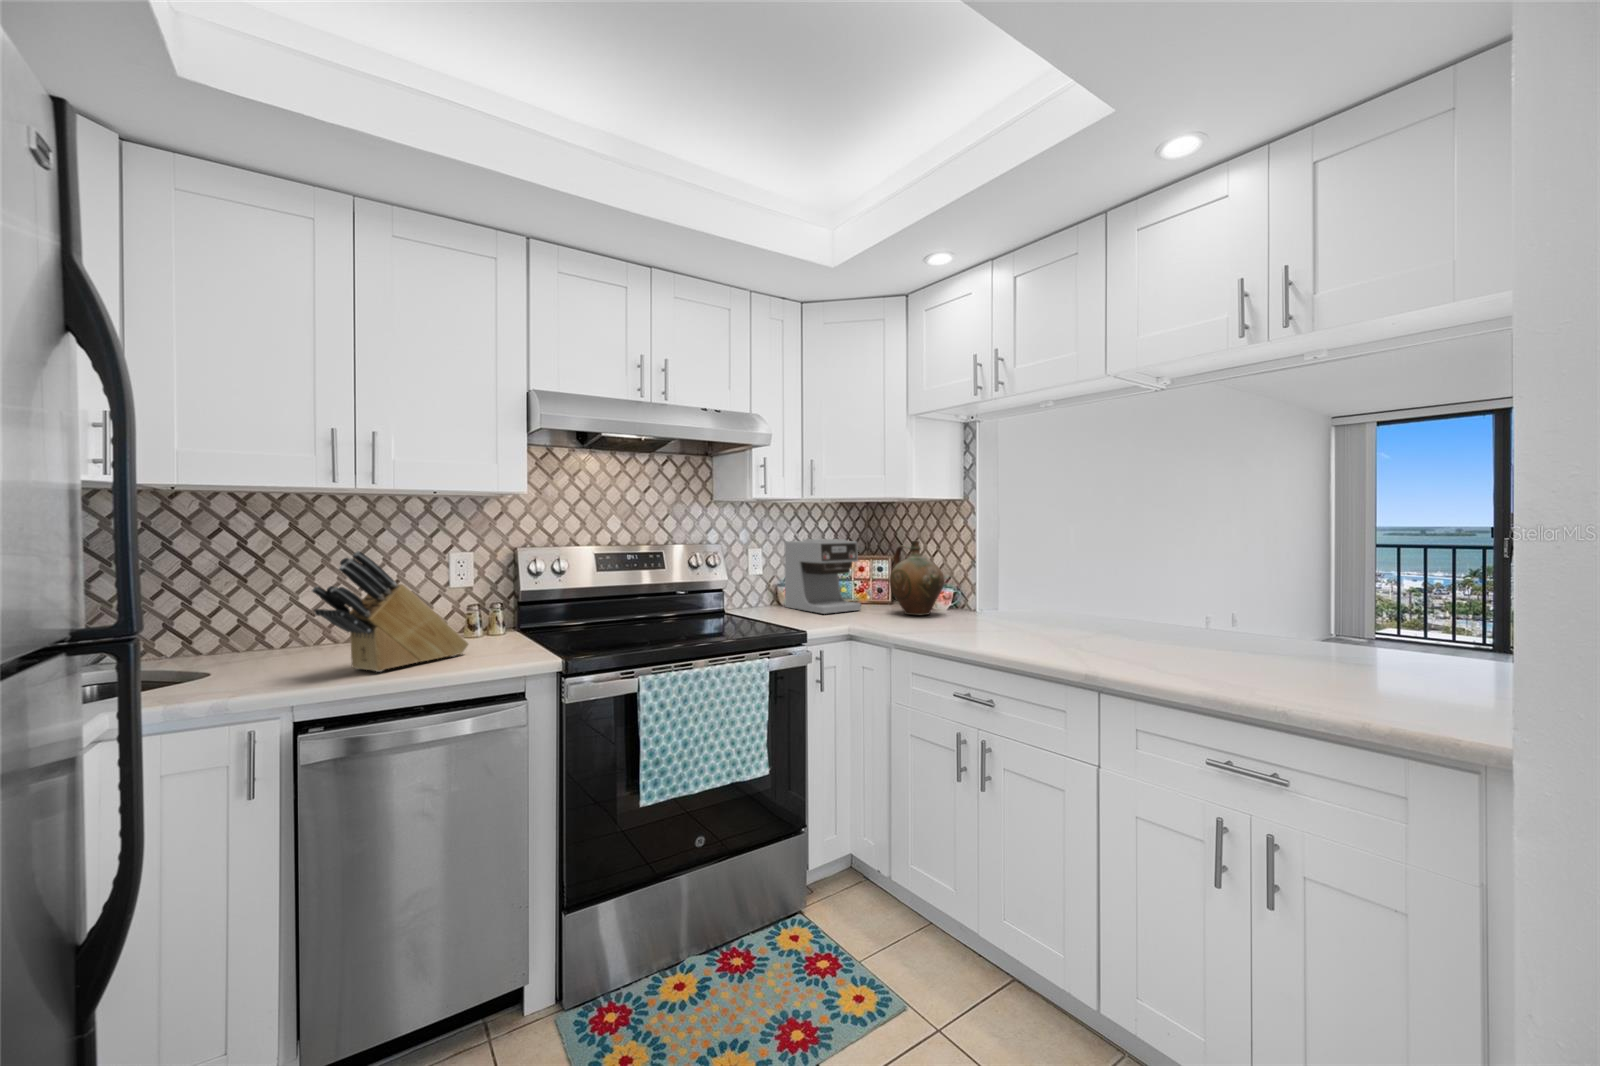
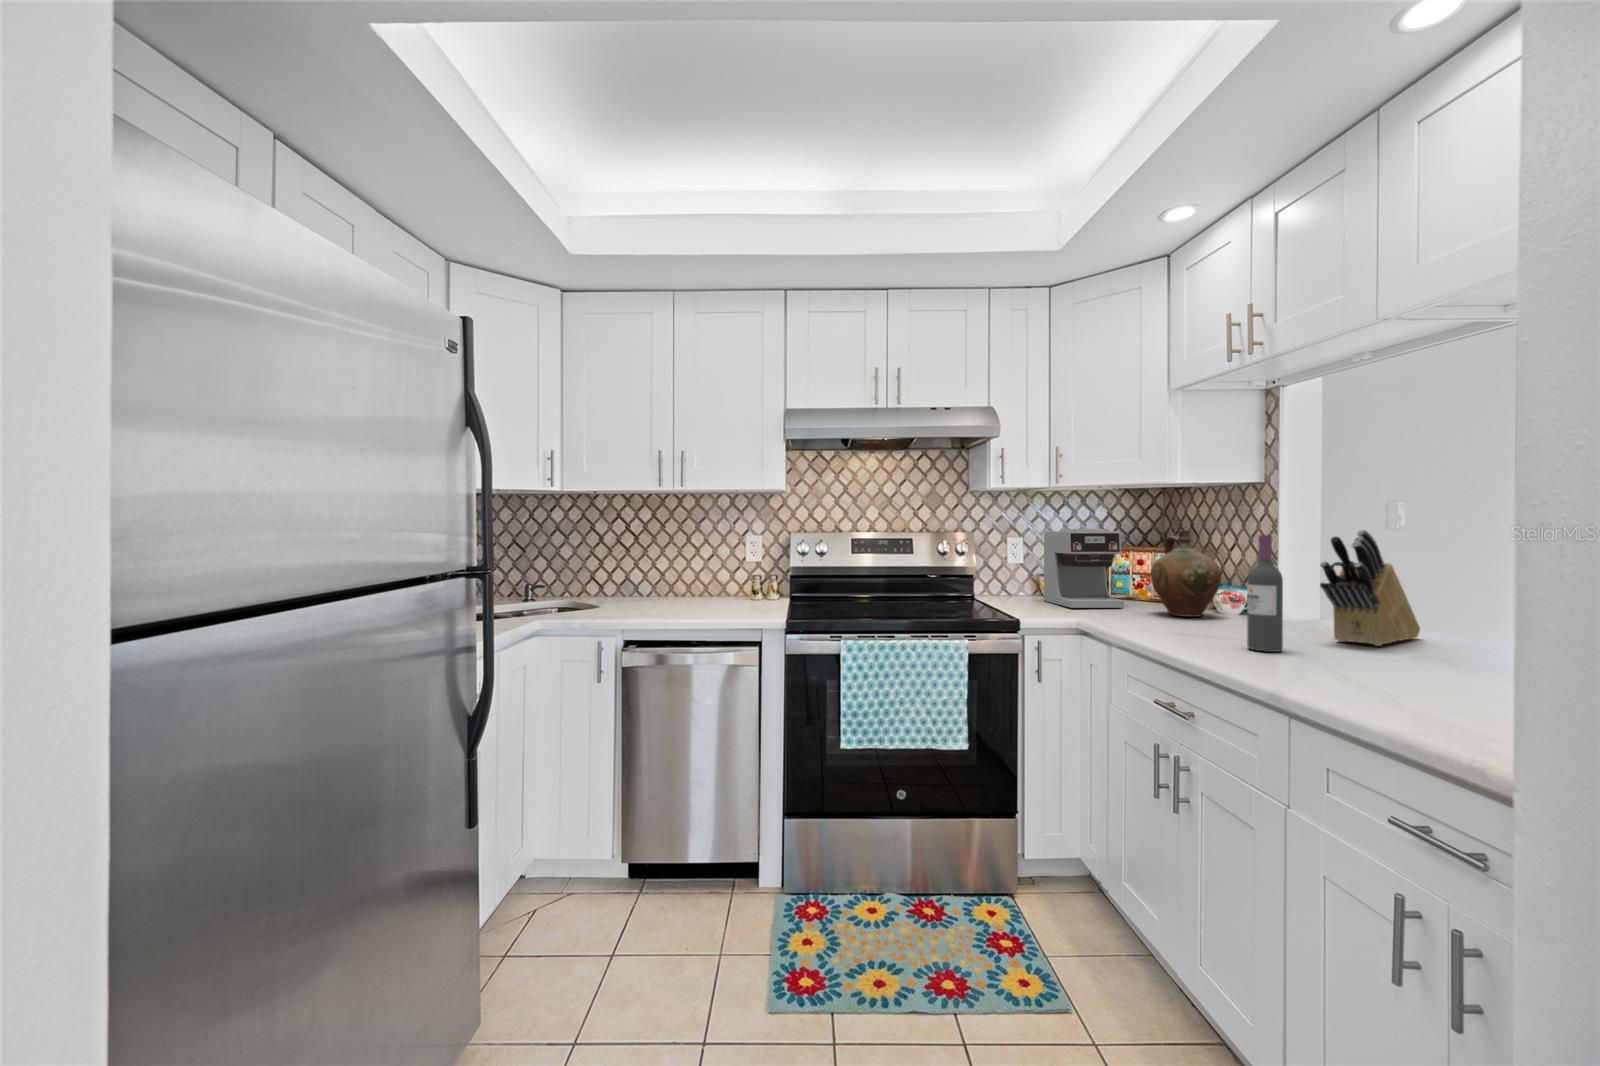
wine bottle: none [1019,547,1046,646] -> present [1247,535,1283,652]
knife block: present [312,551,468,672] -> present [1320,530,1420,646]

